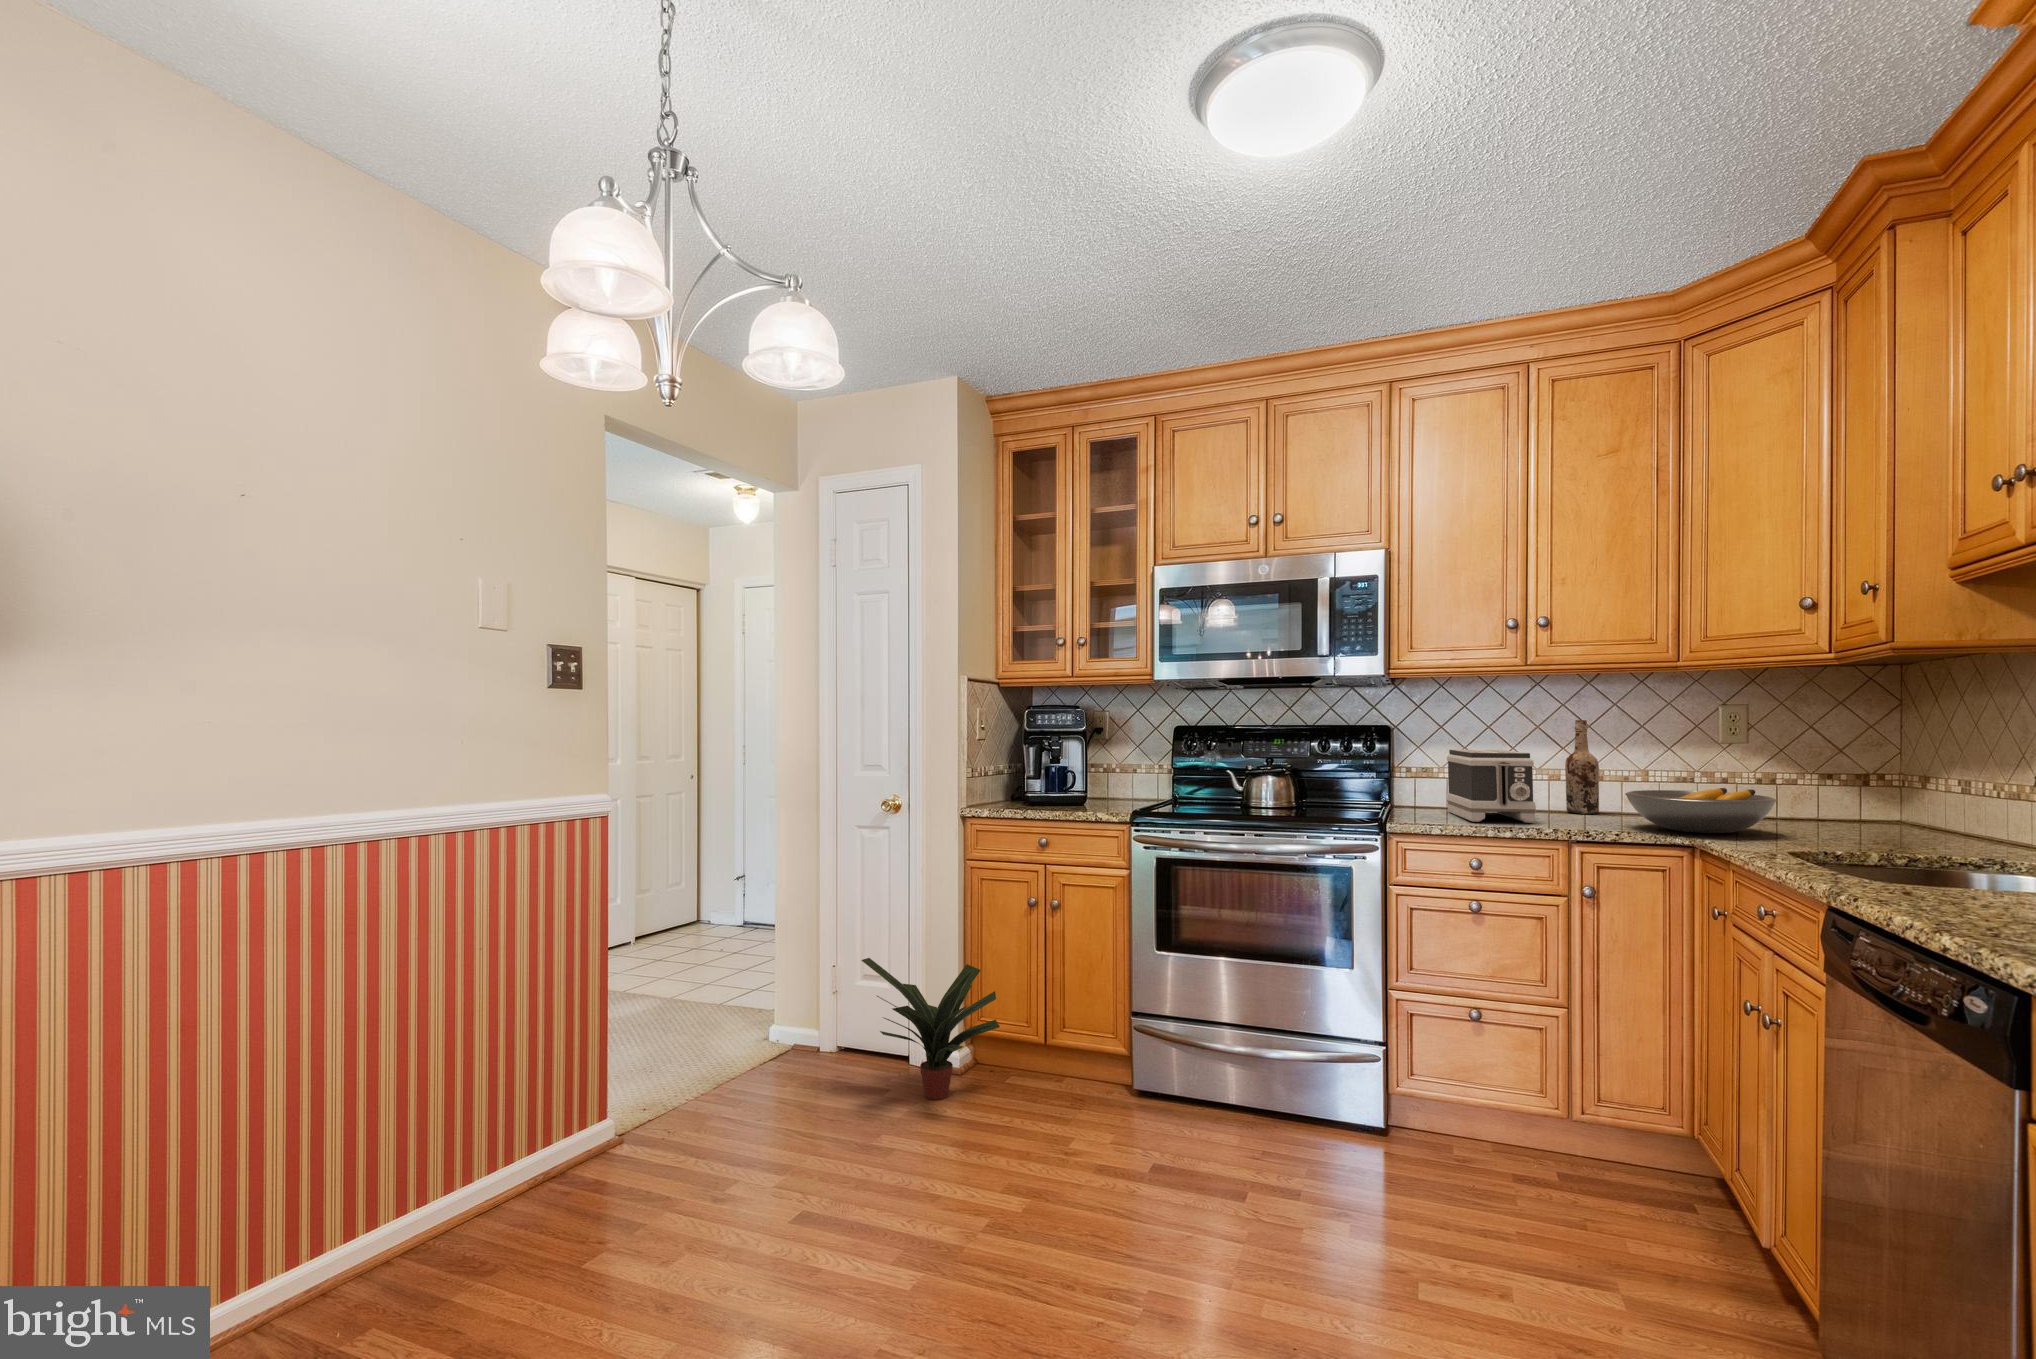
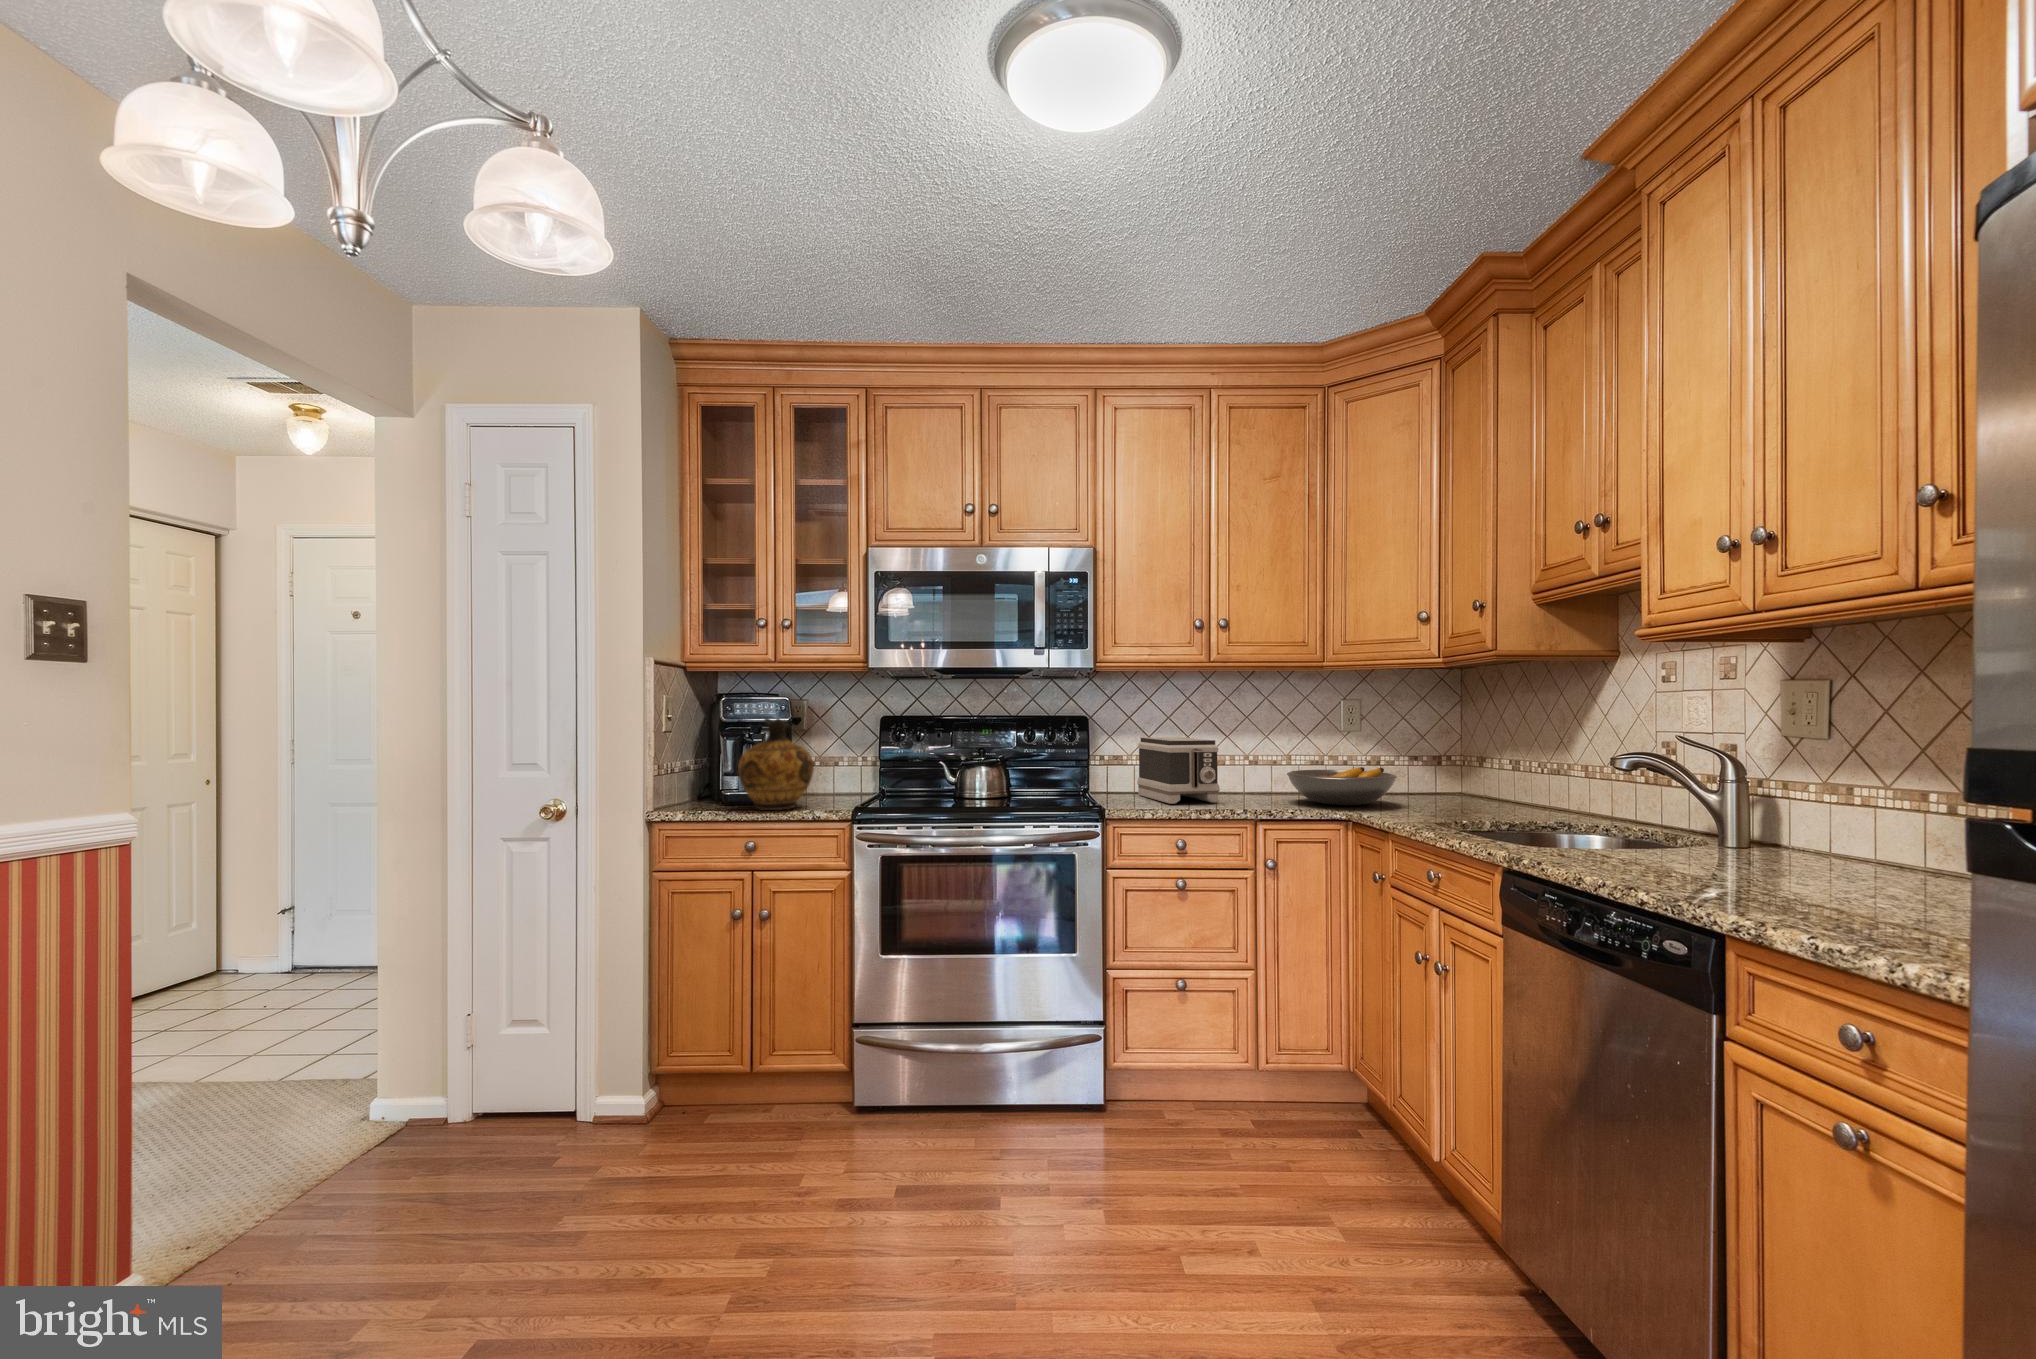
wine bottle: present [1565,720,1599,814] -> none [1228,710,1254,792]
ceramic jug: none [1038,726,1104,810] -> present [738,718,814,810]
potted plant: present [861,958,1000,1100] -> none [520,995,700,1162]

